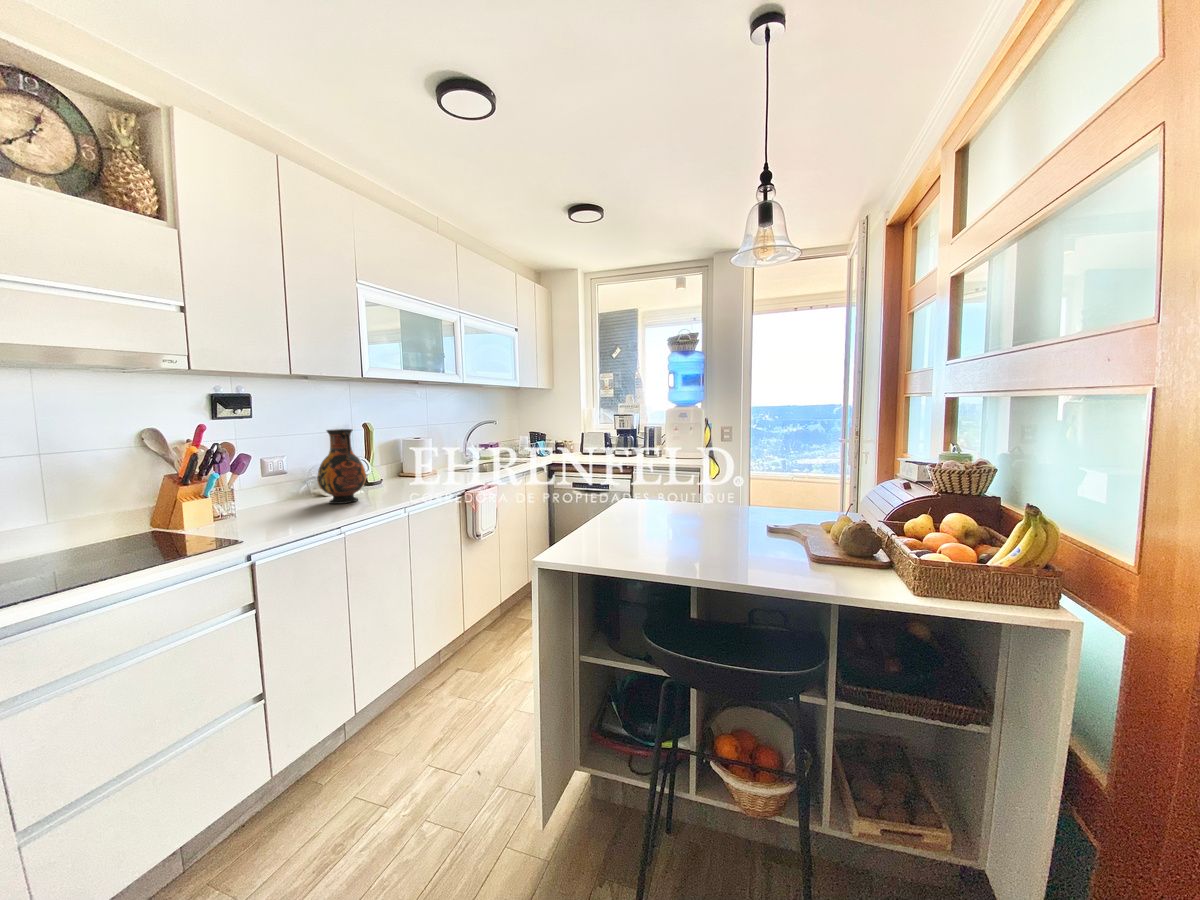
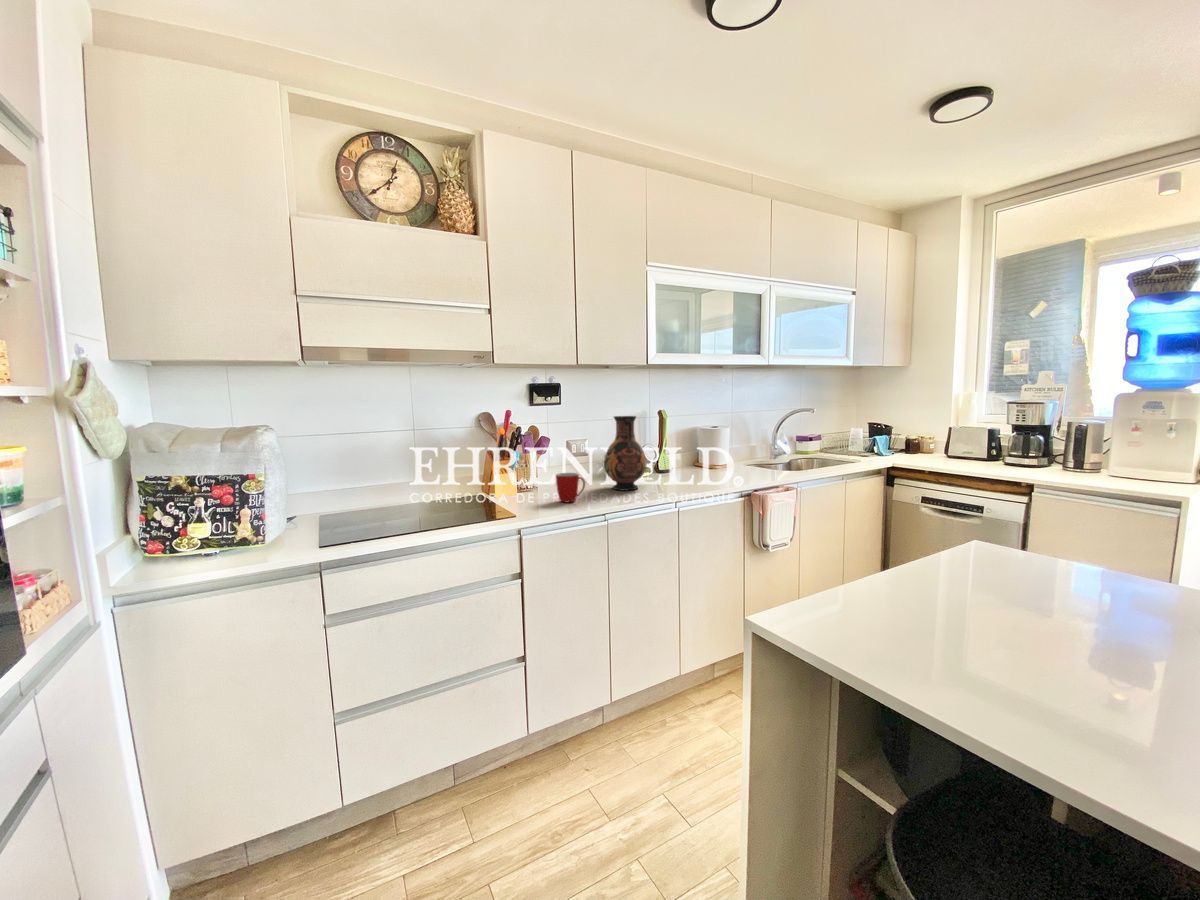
mug: none [267,491,308,523] -> present [556,473,585,502]

